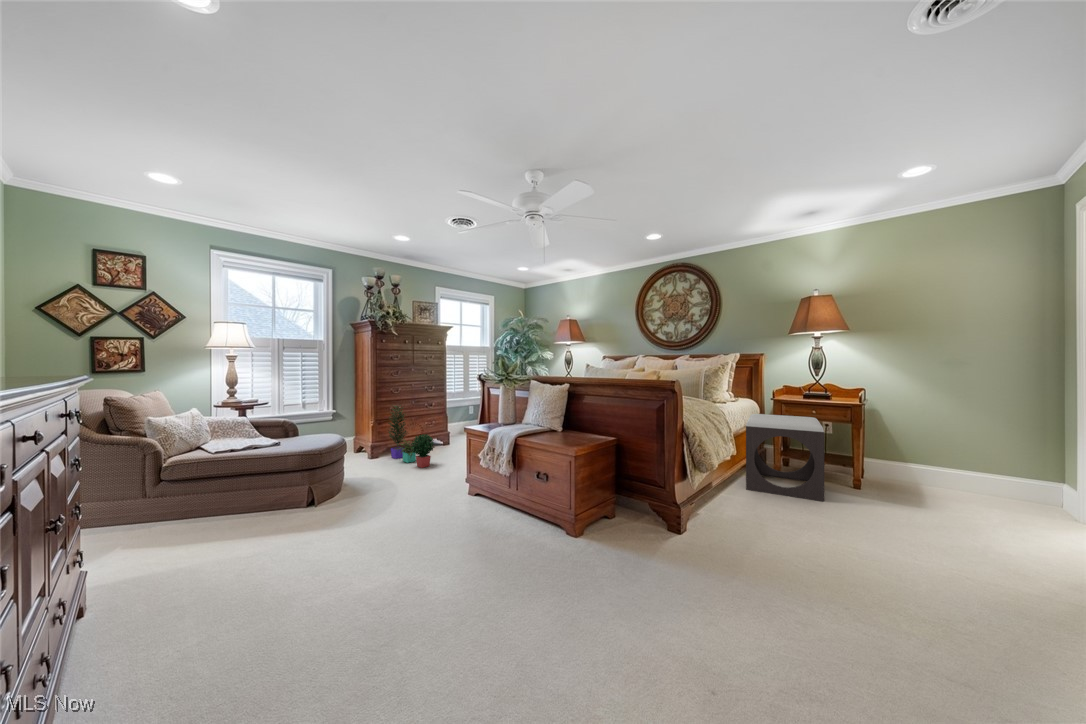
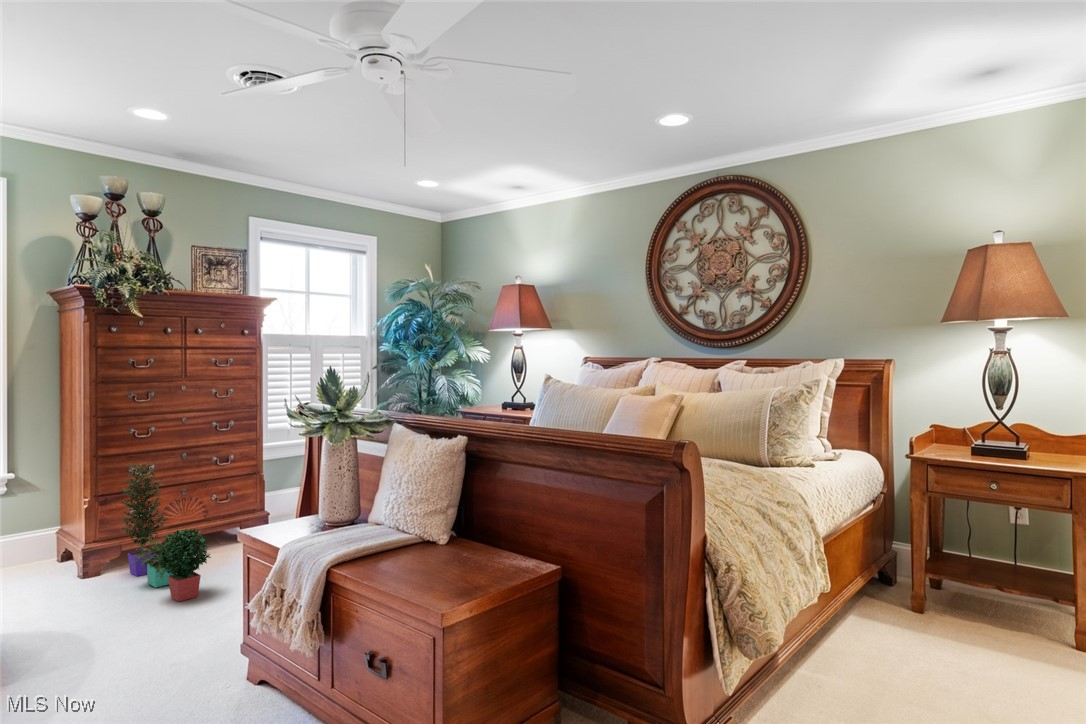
footstool: present [746,414,824,501] -> none [850,489,1017,692]

